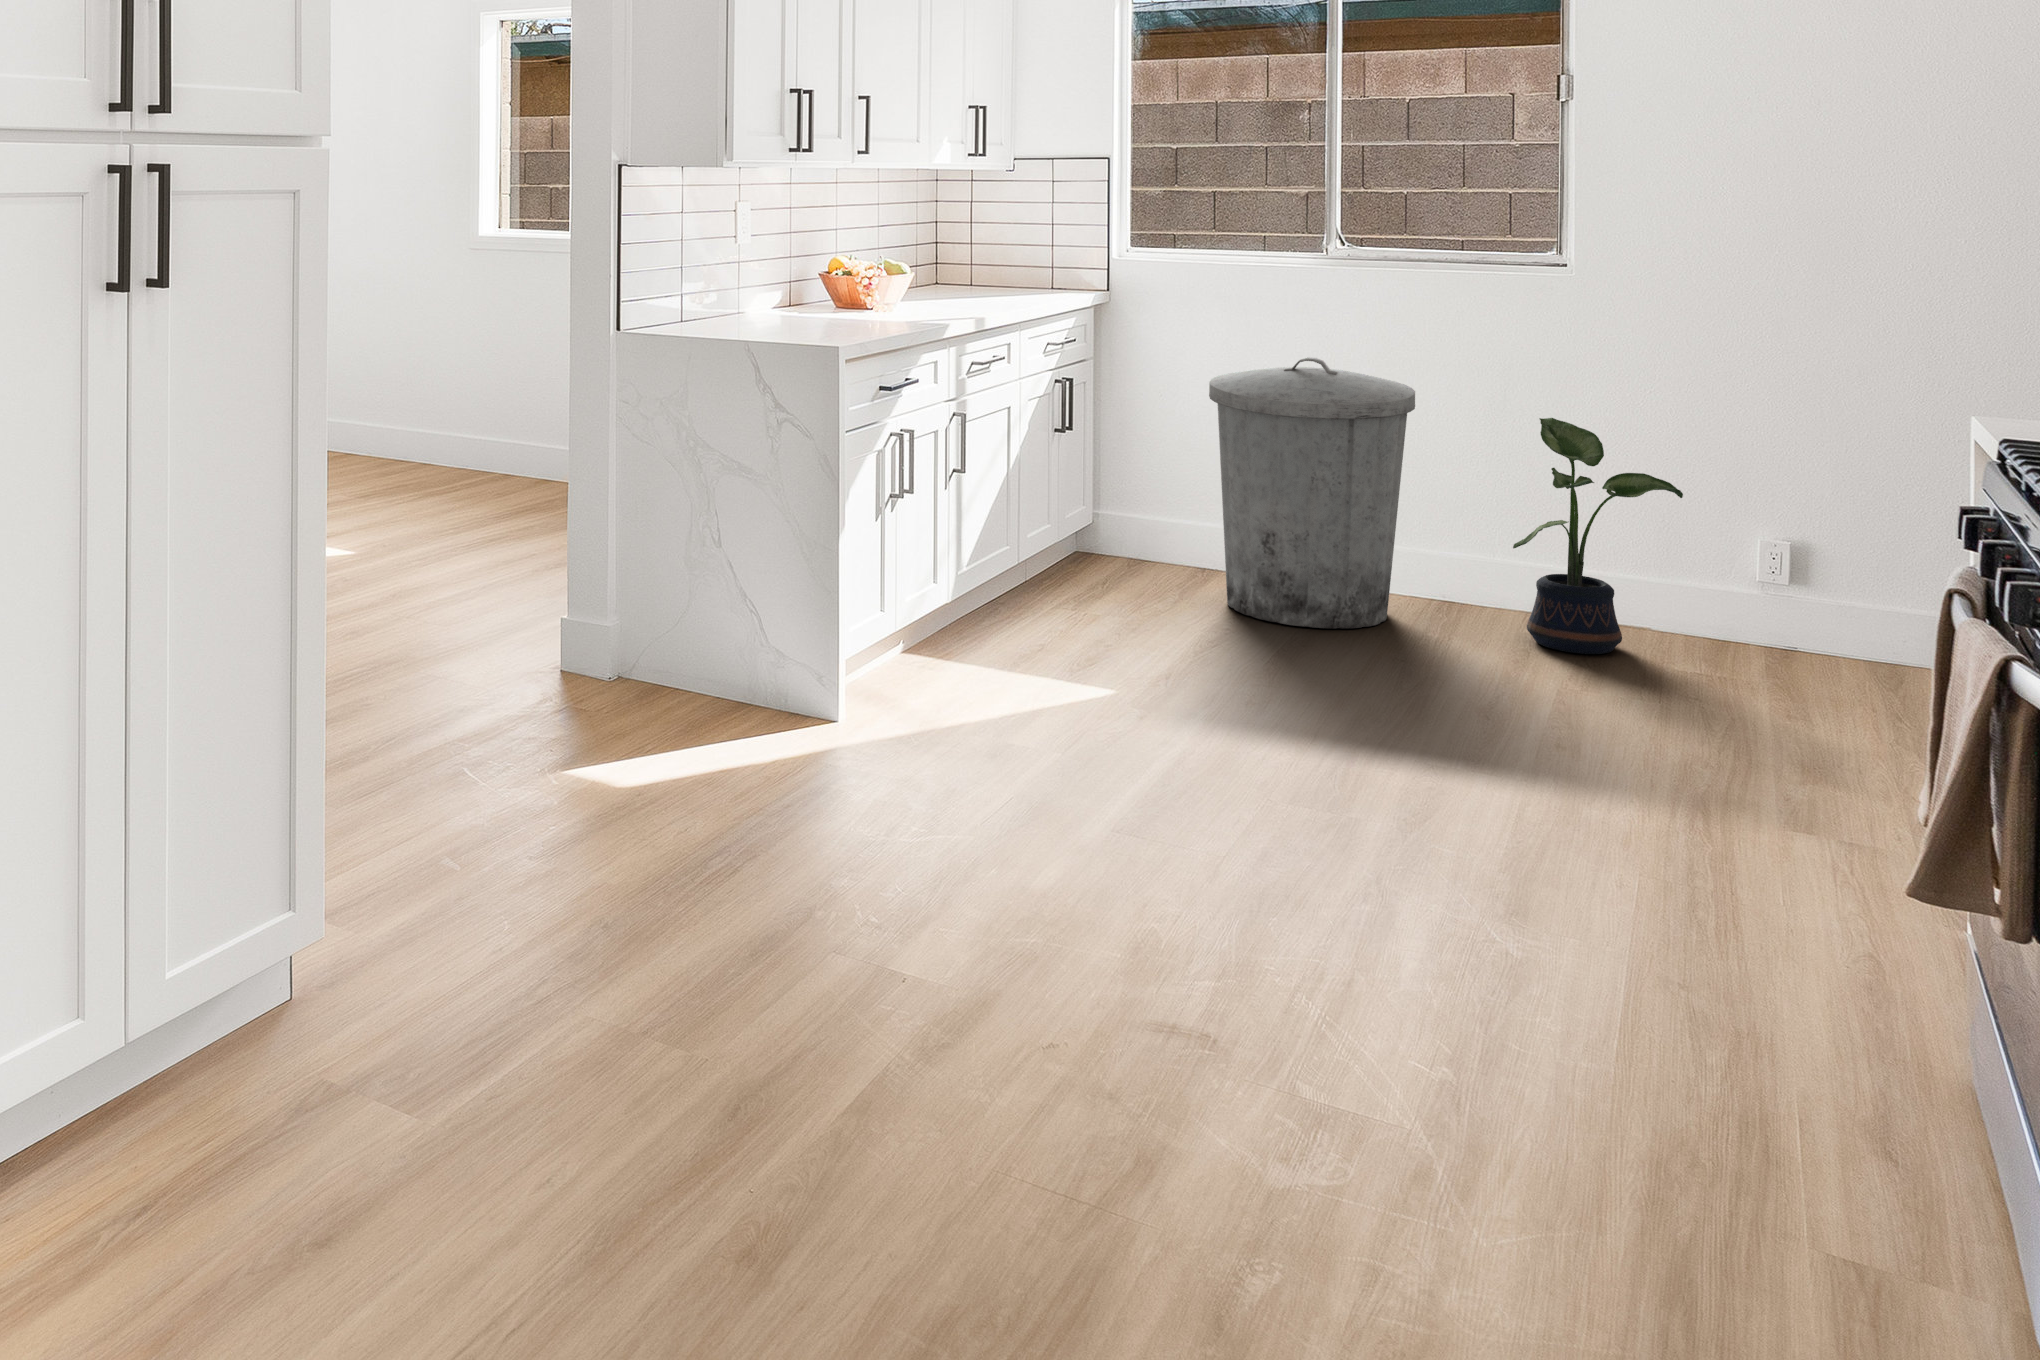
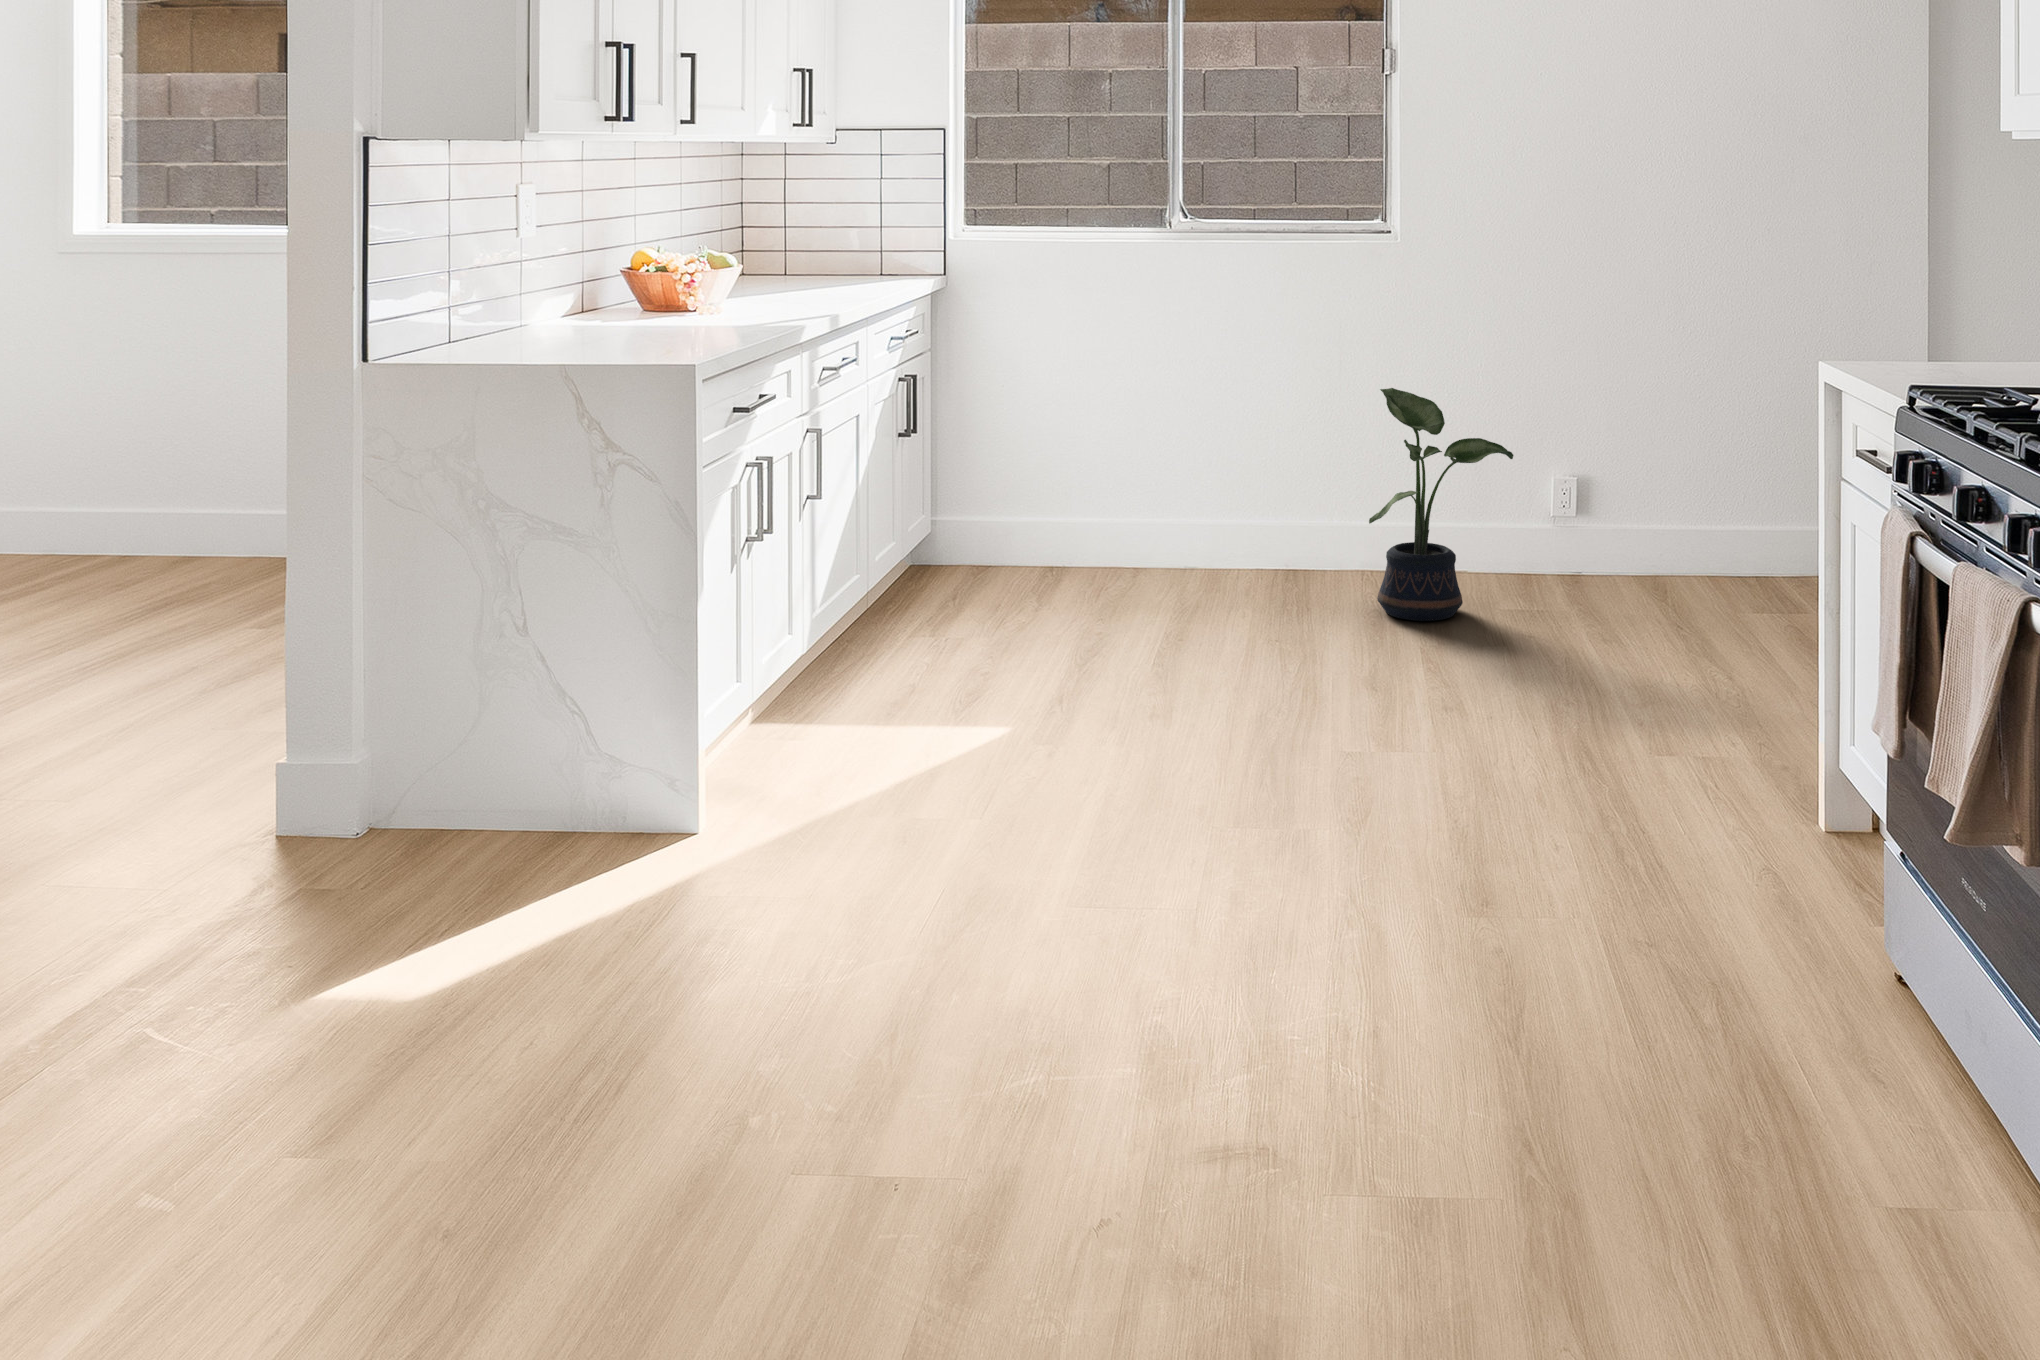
trash can: present [1209,357,1415,629] -> none [1066,341,1273,627]

